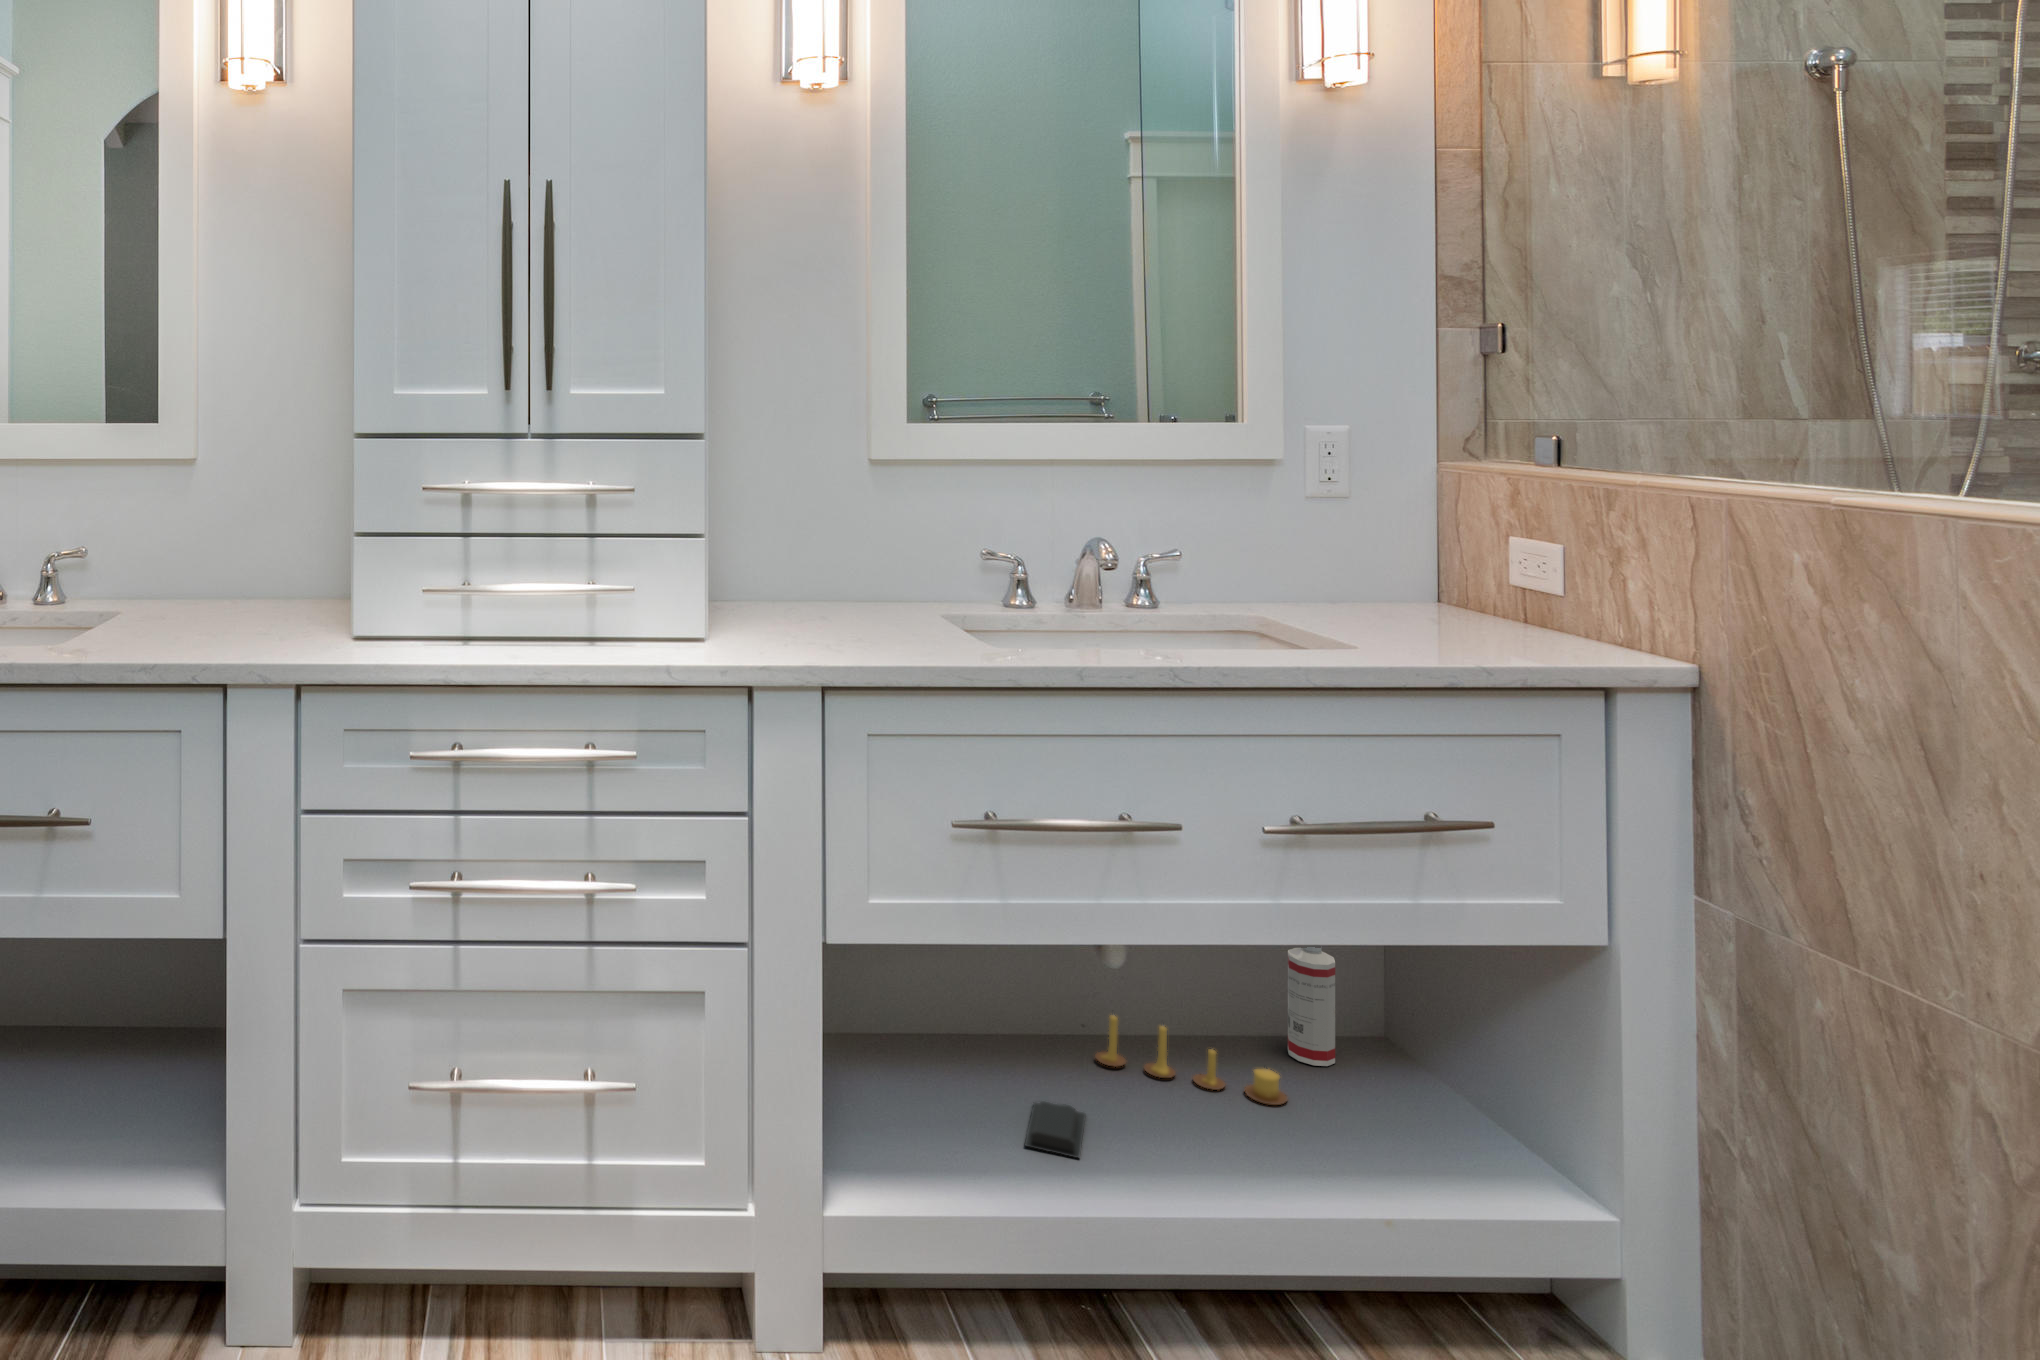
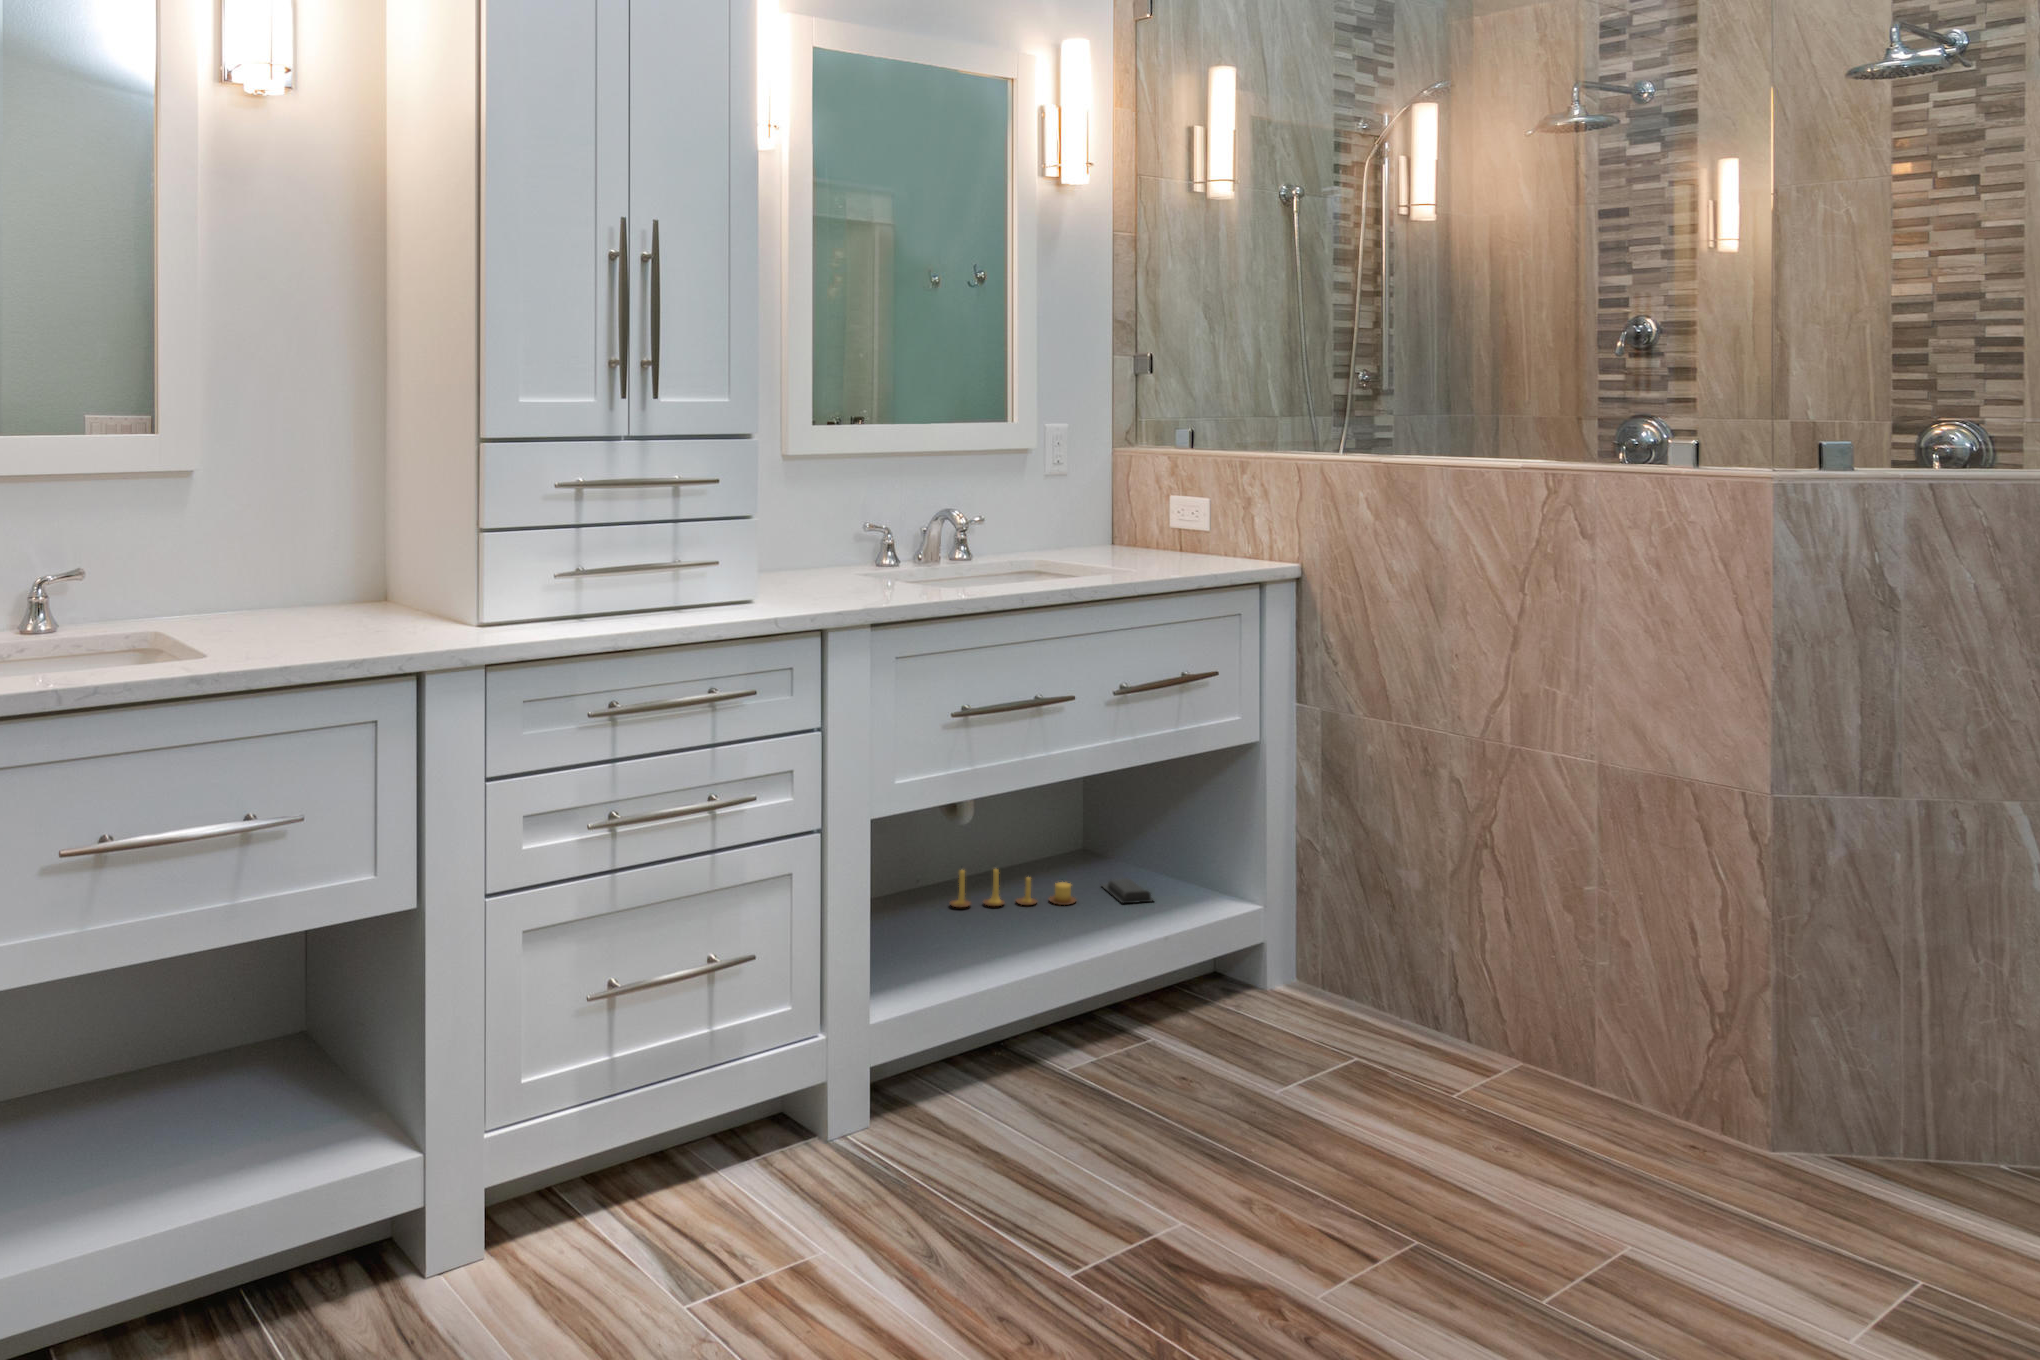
spray bottle: present [1288,947,1335,1066] -> none [1053,776,1084,879]
soap bar: present [1025,1101,1086,1158] -> present [1102,878,1154,903]

